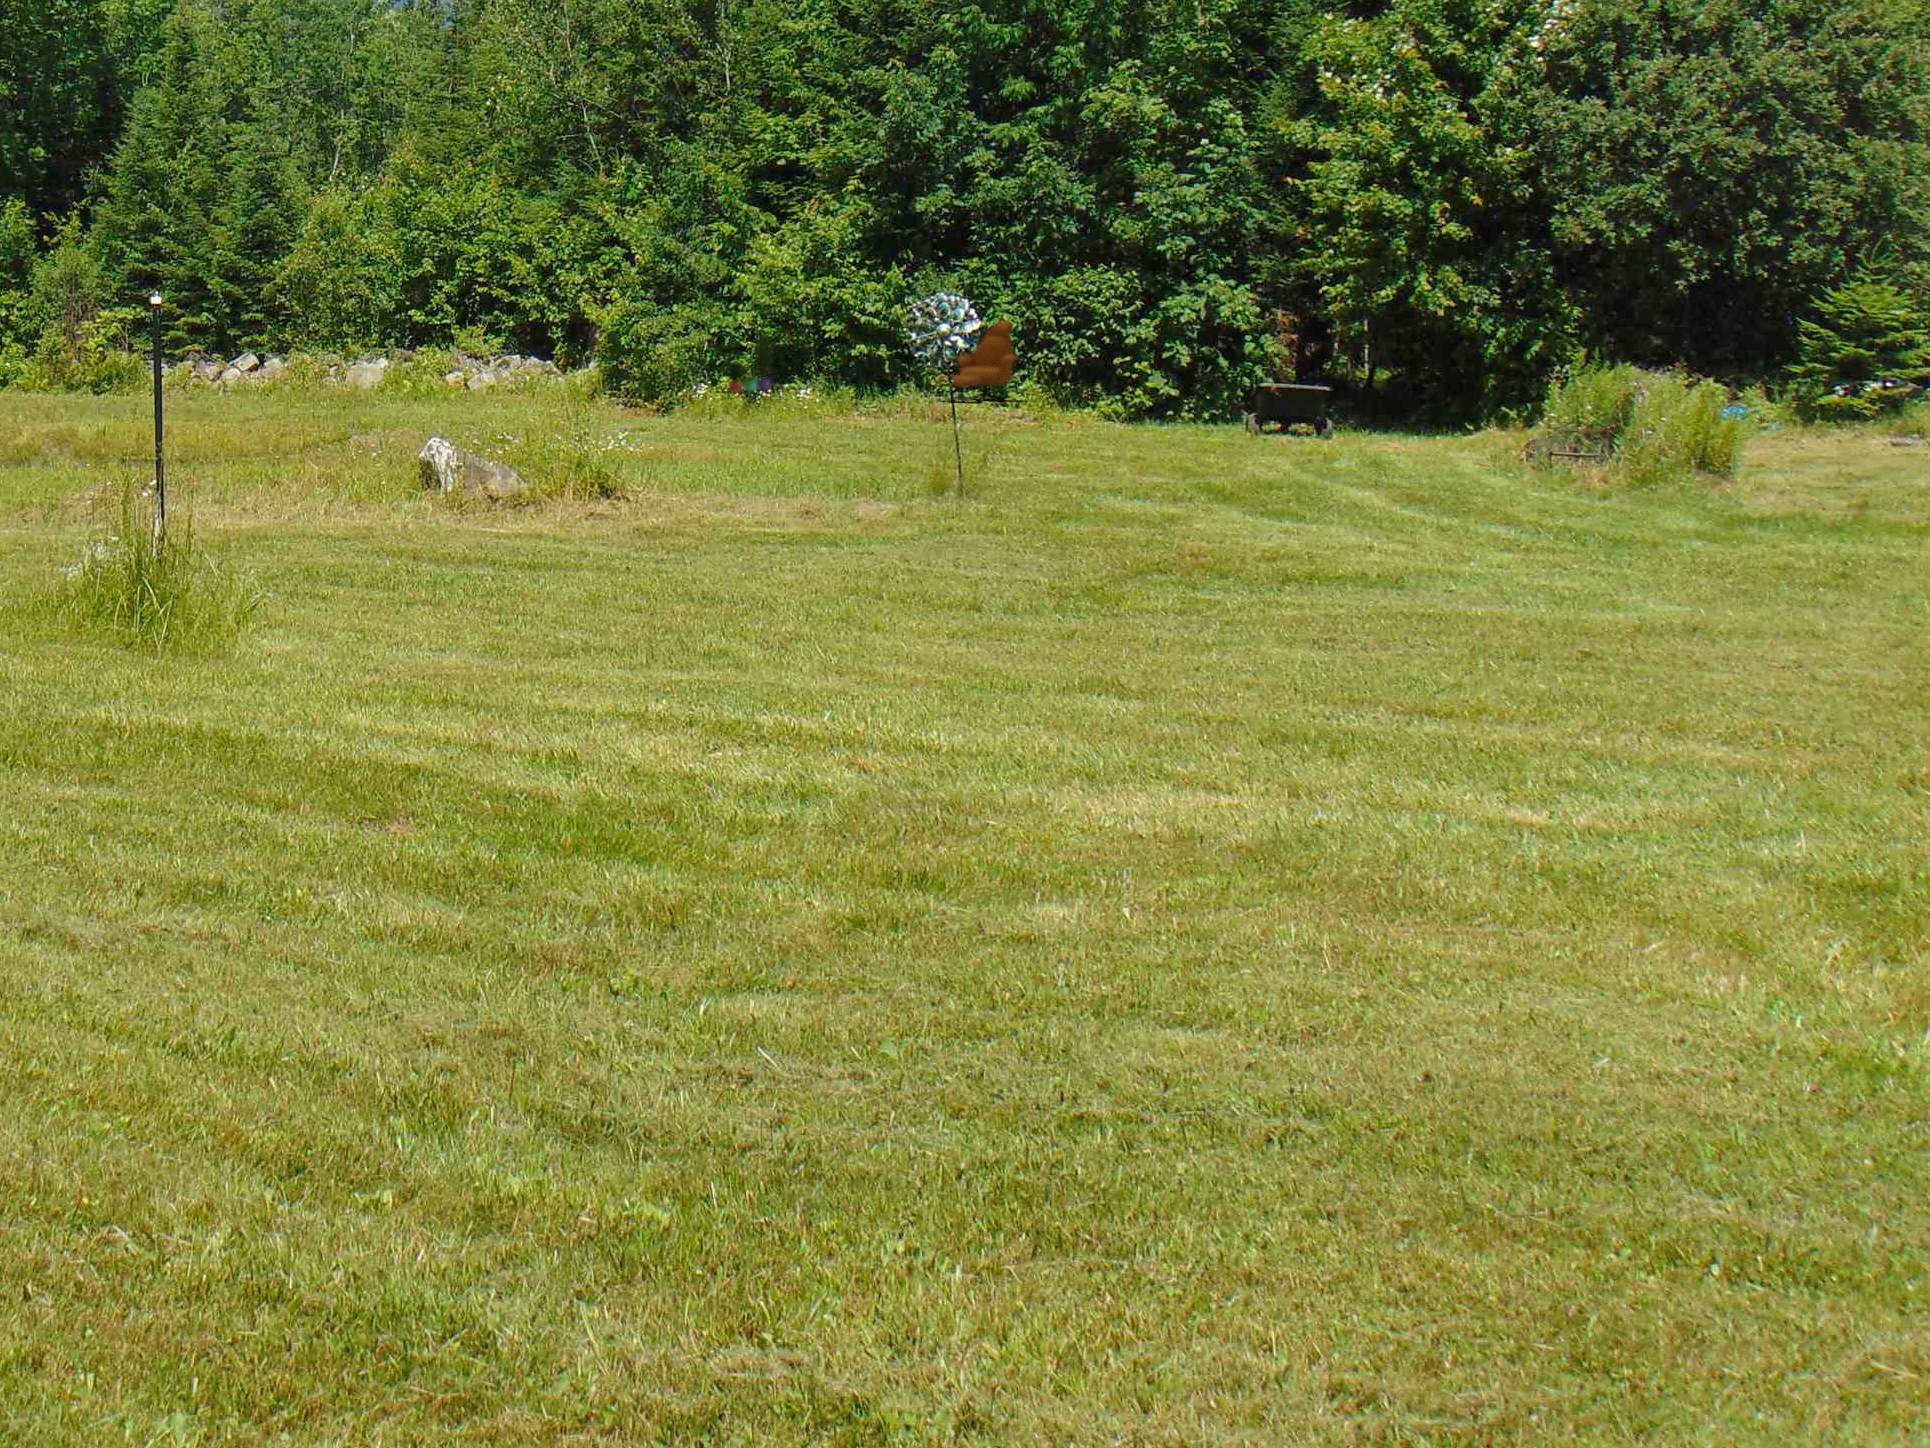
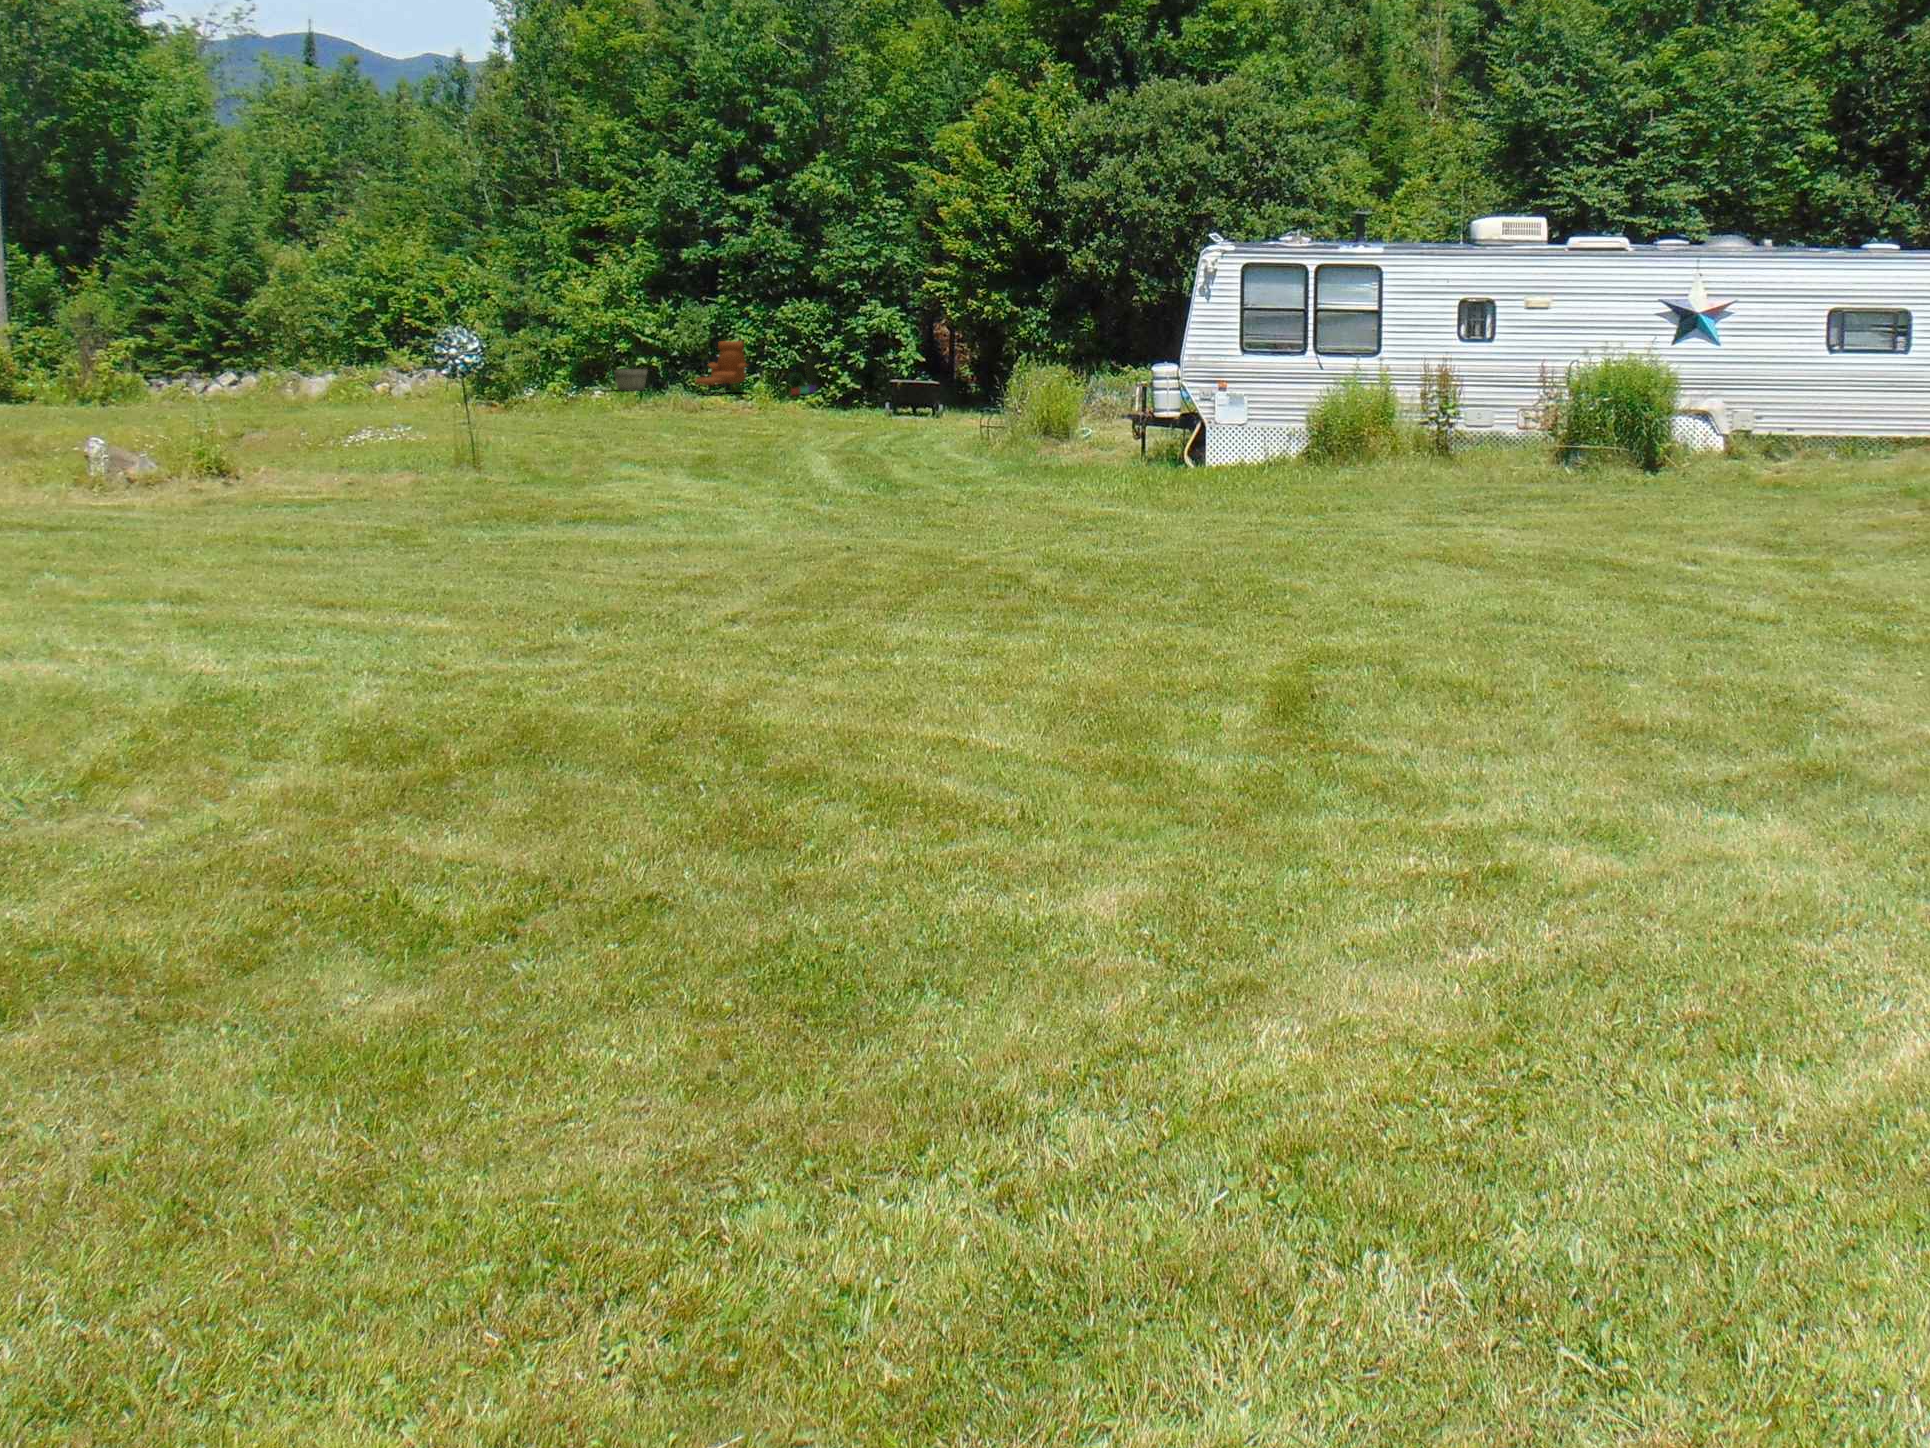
potted plant: present [724,332,772,393] -> present [788,354,818,395]
wooden bucket: none [809,352,859,395] -> present [614,369,647,391]

